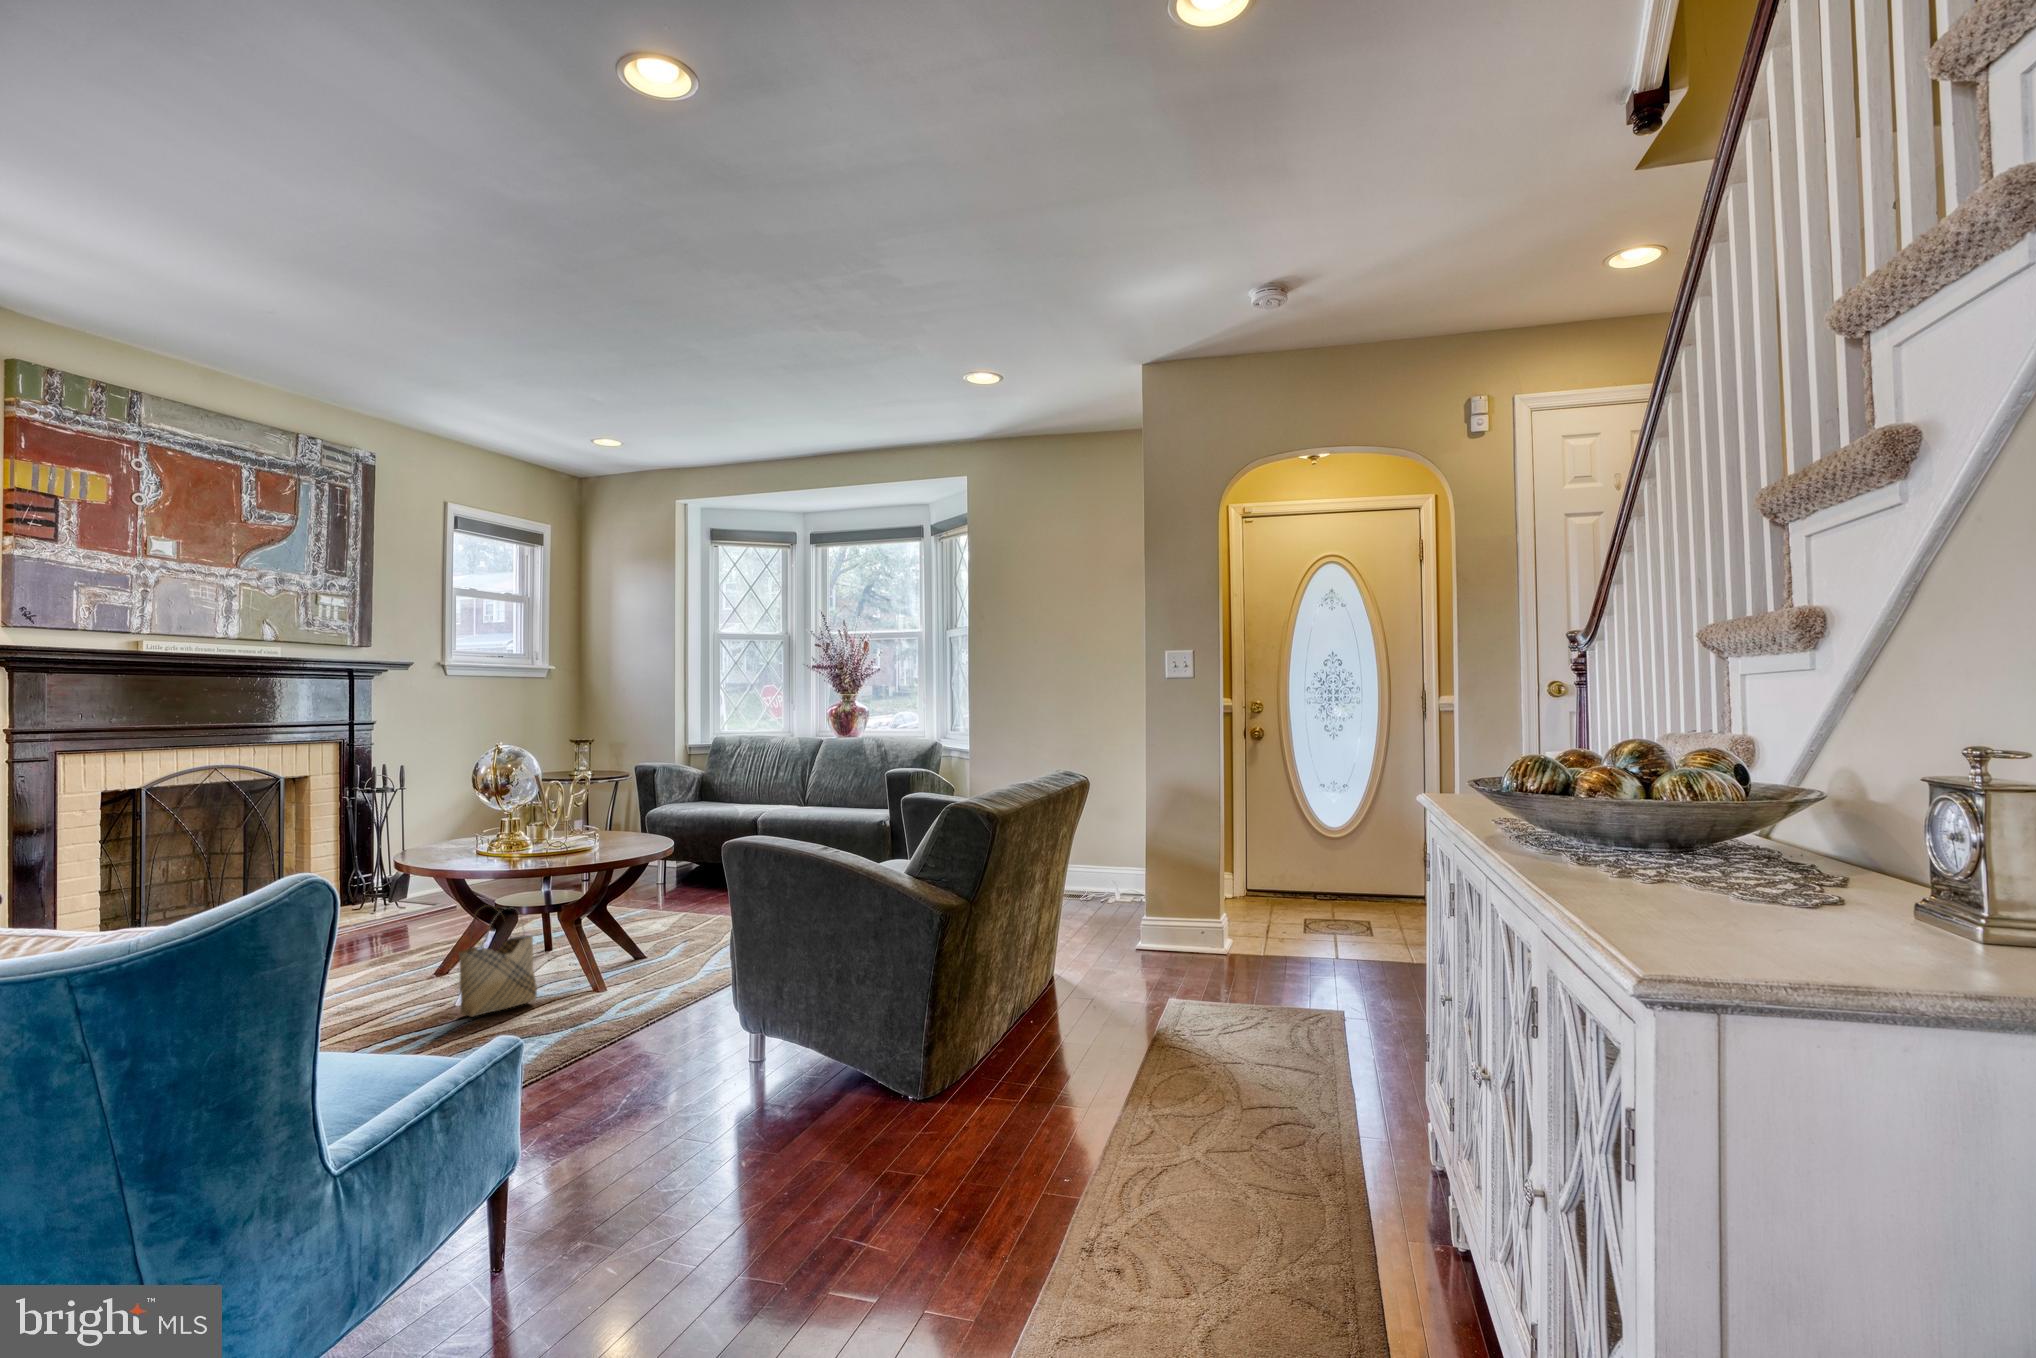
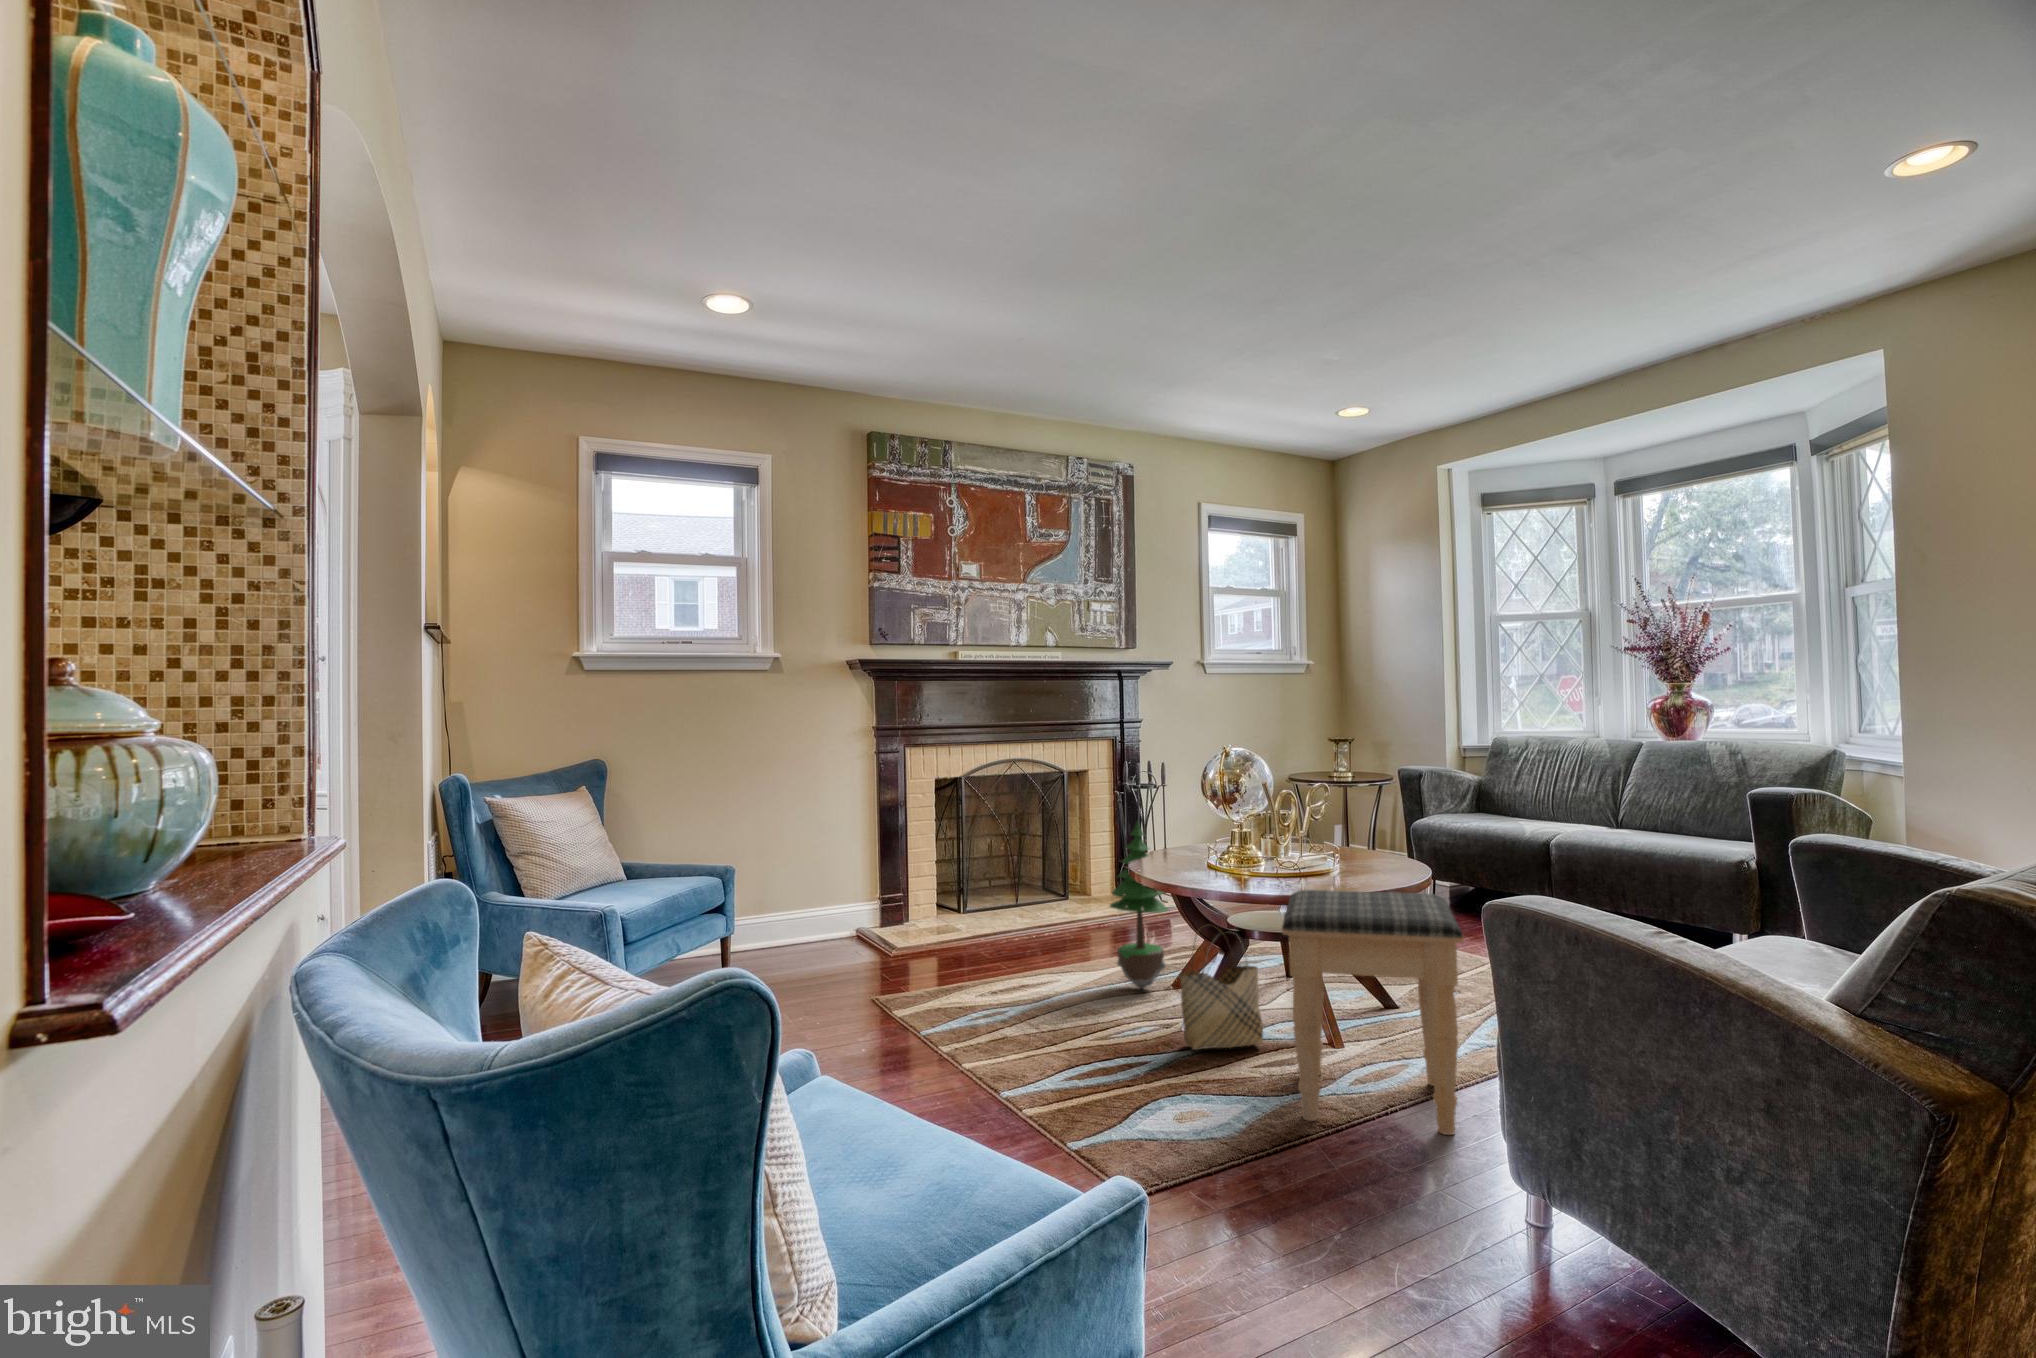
potted tree: none [367,819,435,982] -> present [1110,823,1170,989]
footstool: none [568,856,709,1044] -> present [1282,890,1464,1135]

